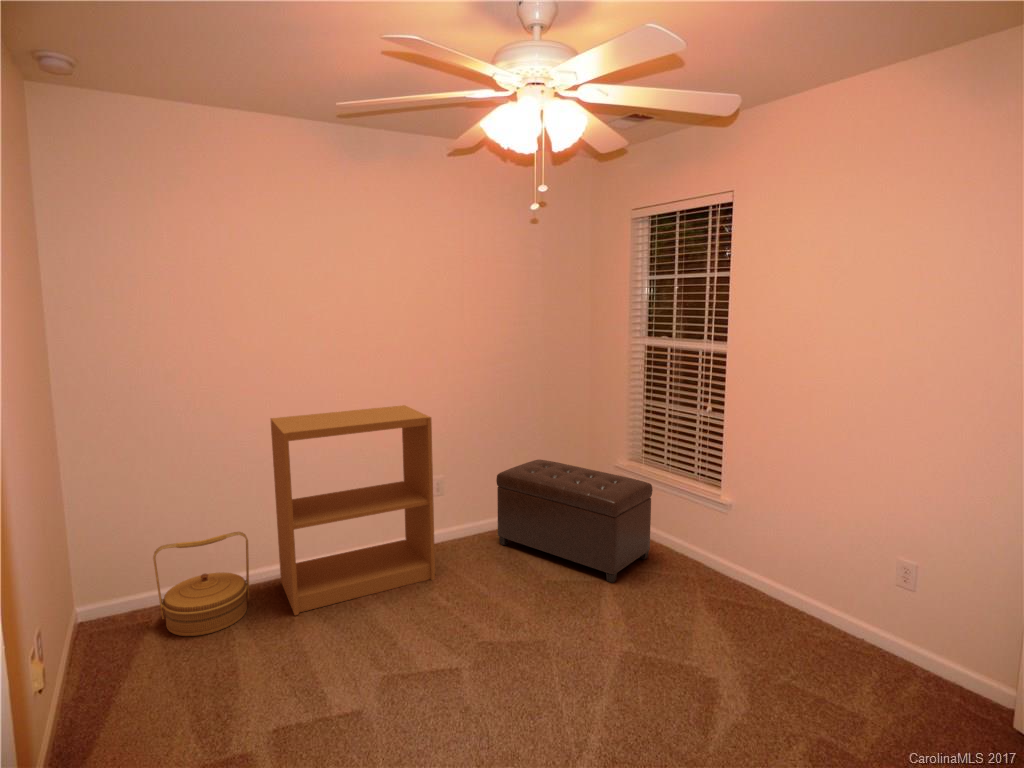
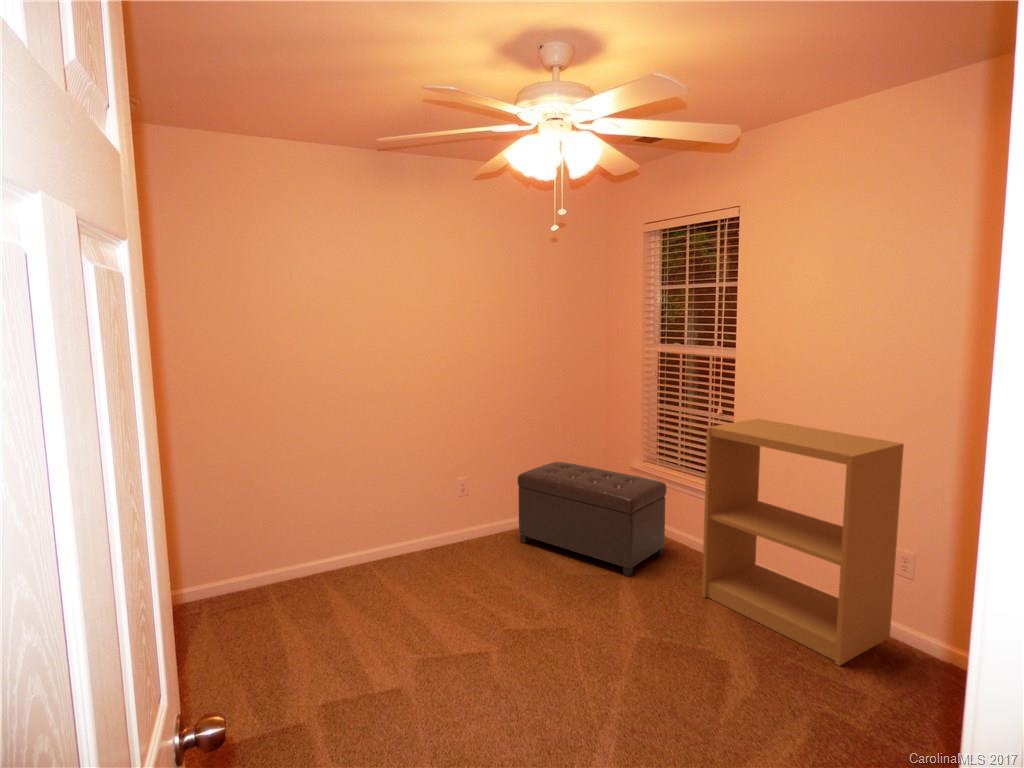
bookshelf: present [271,405,435,615] -> present [702,419,904,666]
woven basket: present [153,532,249,636] -> none [204,526,289,622]

